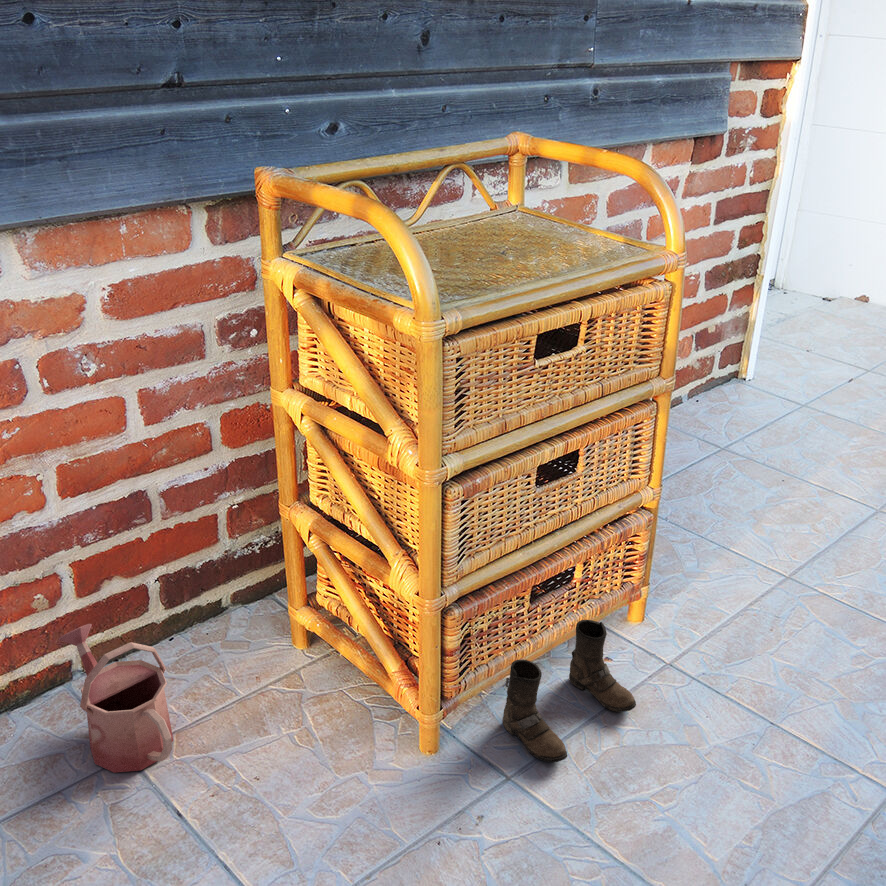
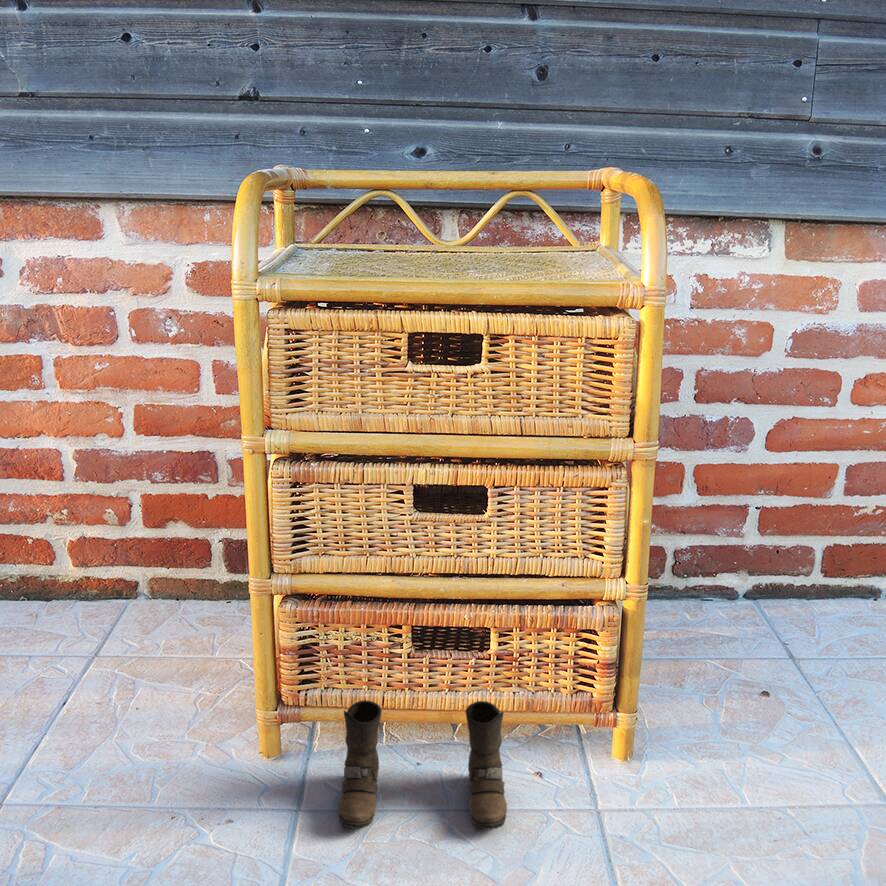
watering can: present [58,624,173,773] -> none [56,542,138,666]

